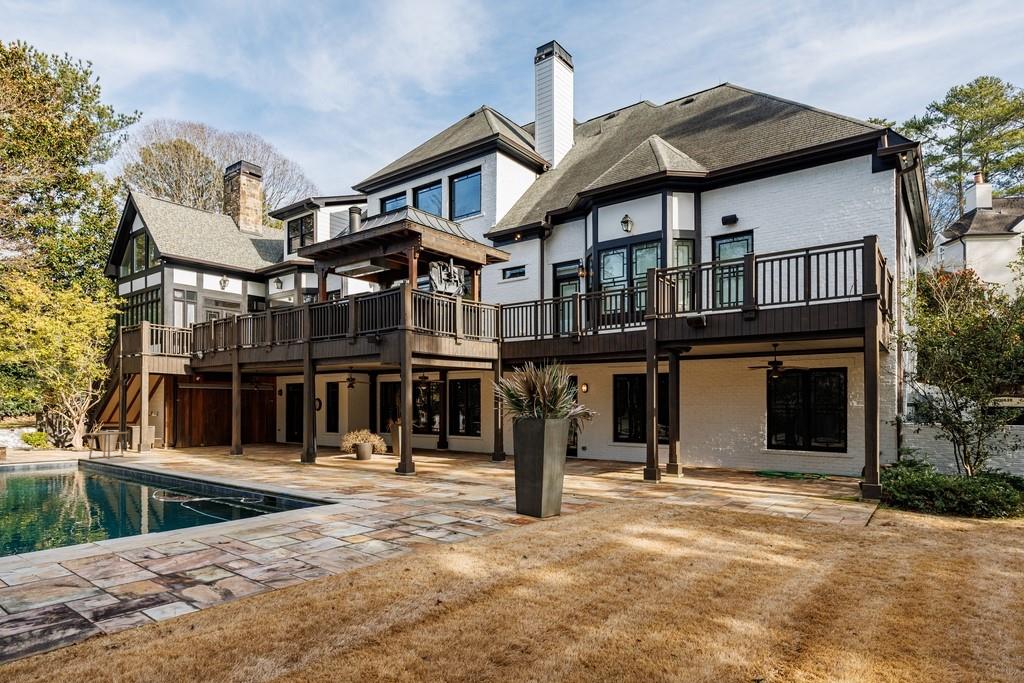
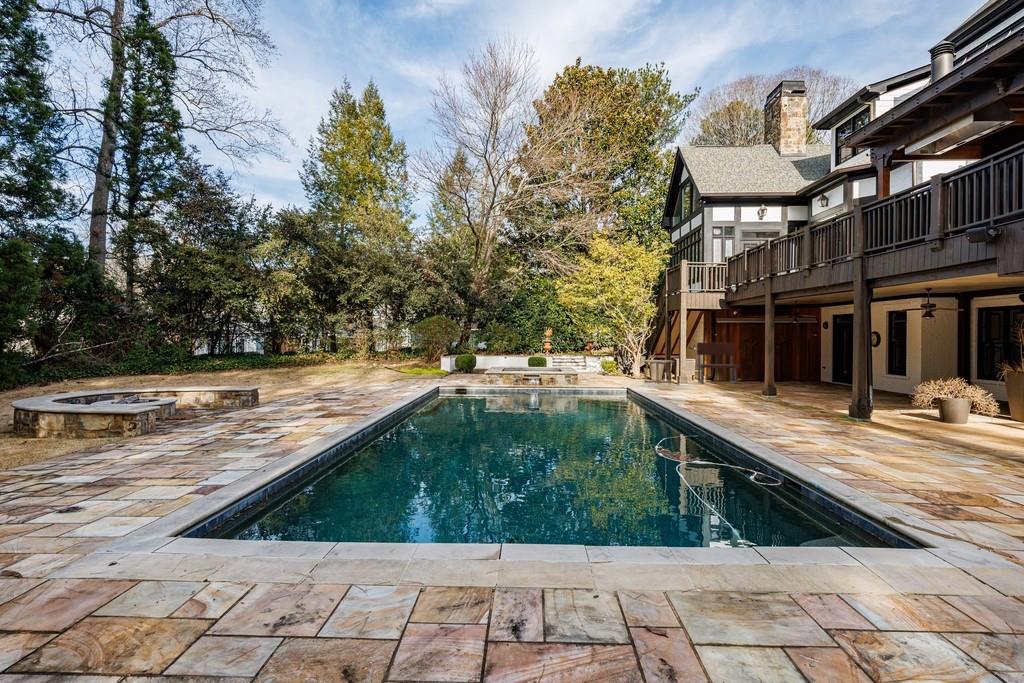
bench: none [155,410,203,454] -> present [697,343,740,384]

